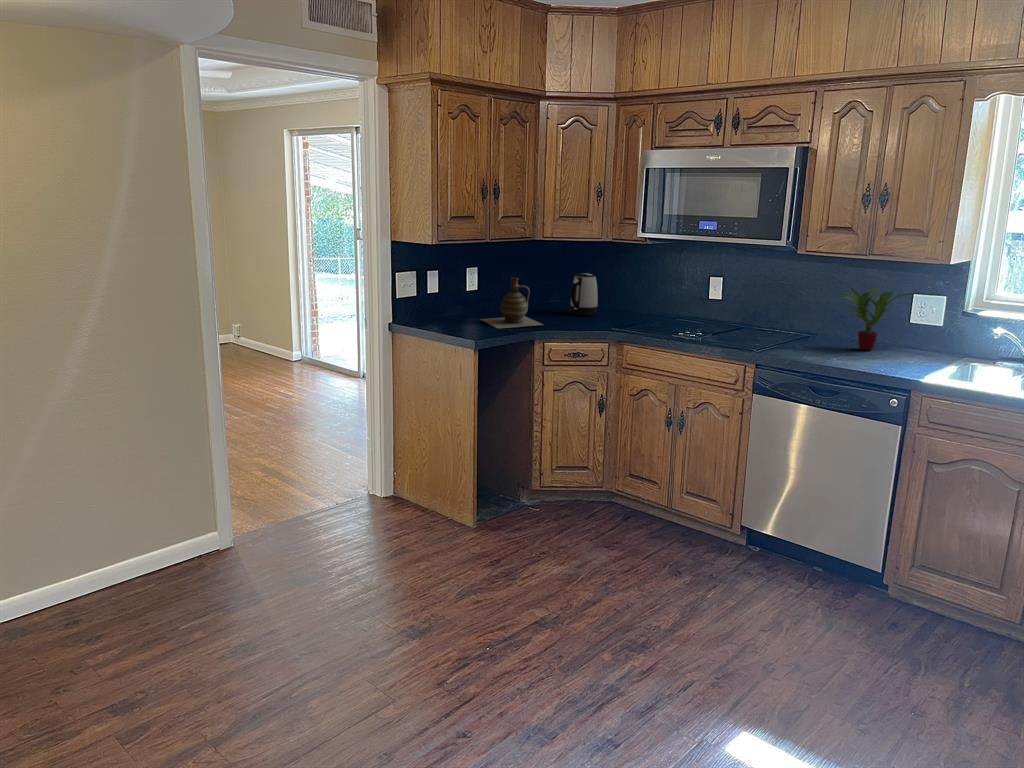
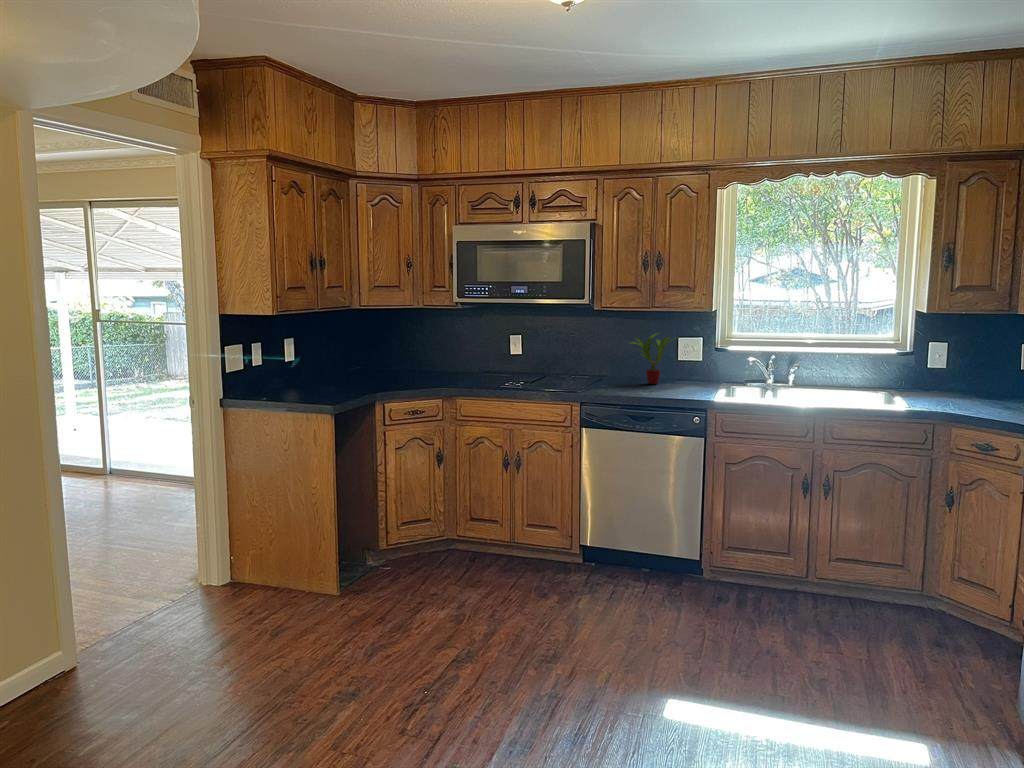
kettle: present [570,273,598,316] -> none [386,338,412,377]
ceramic jug: present [480,277,543,329] -> none [312,345,379,394]

